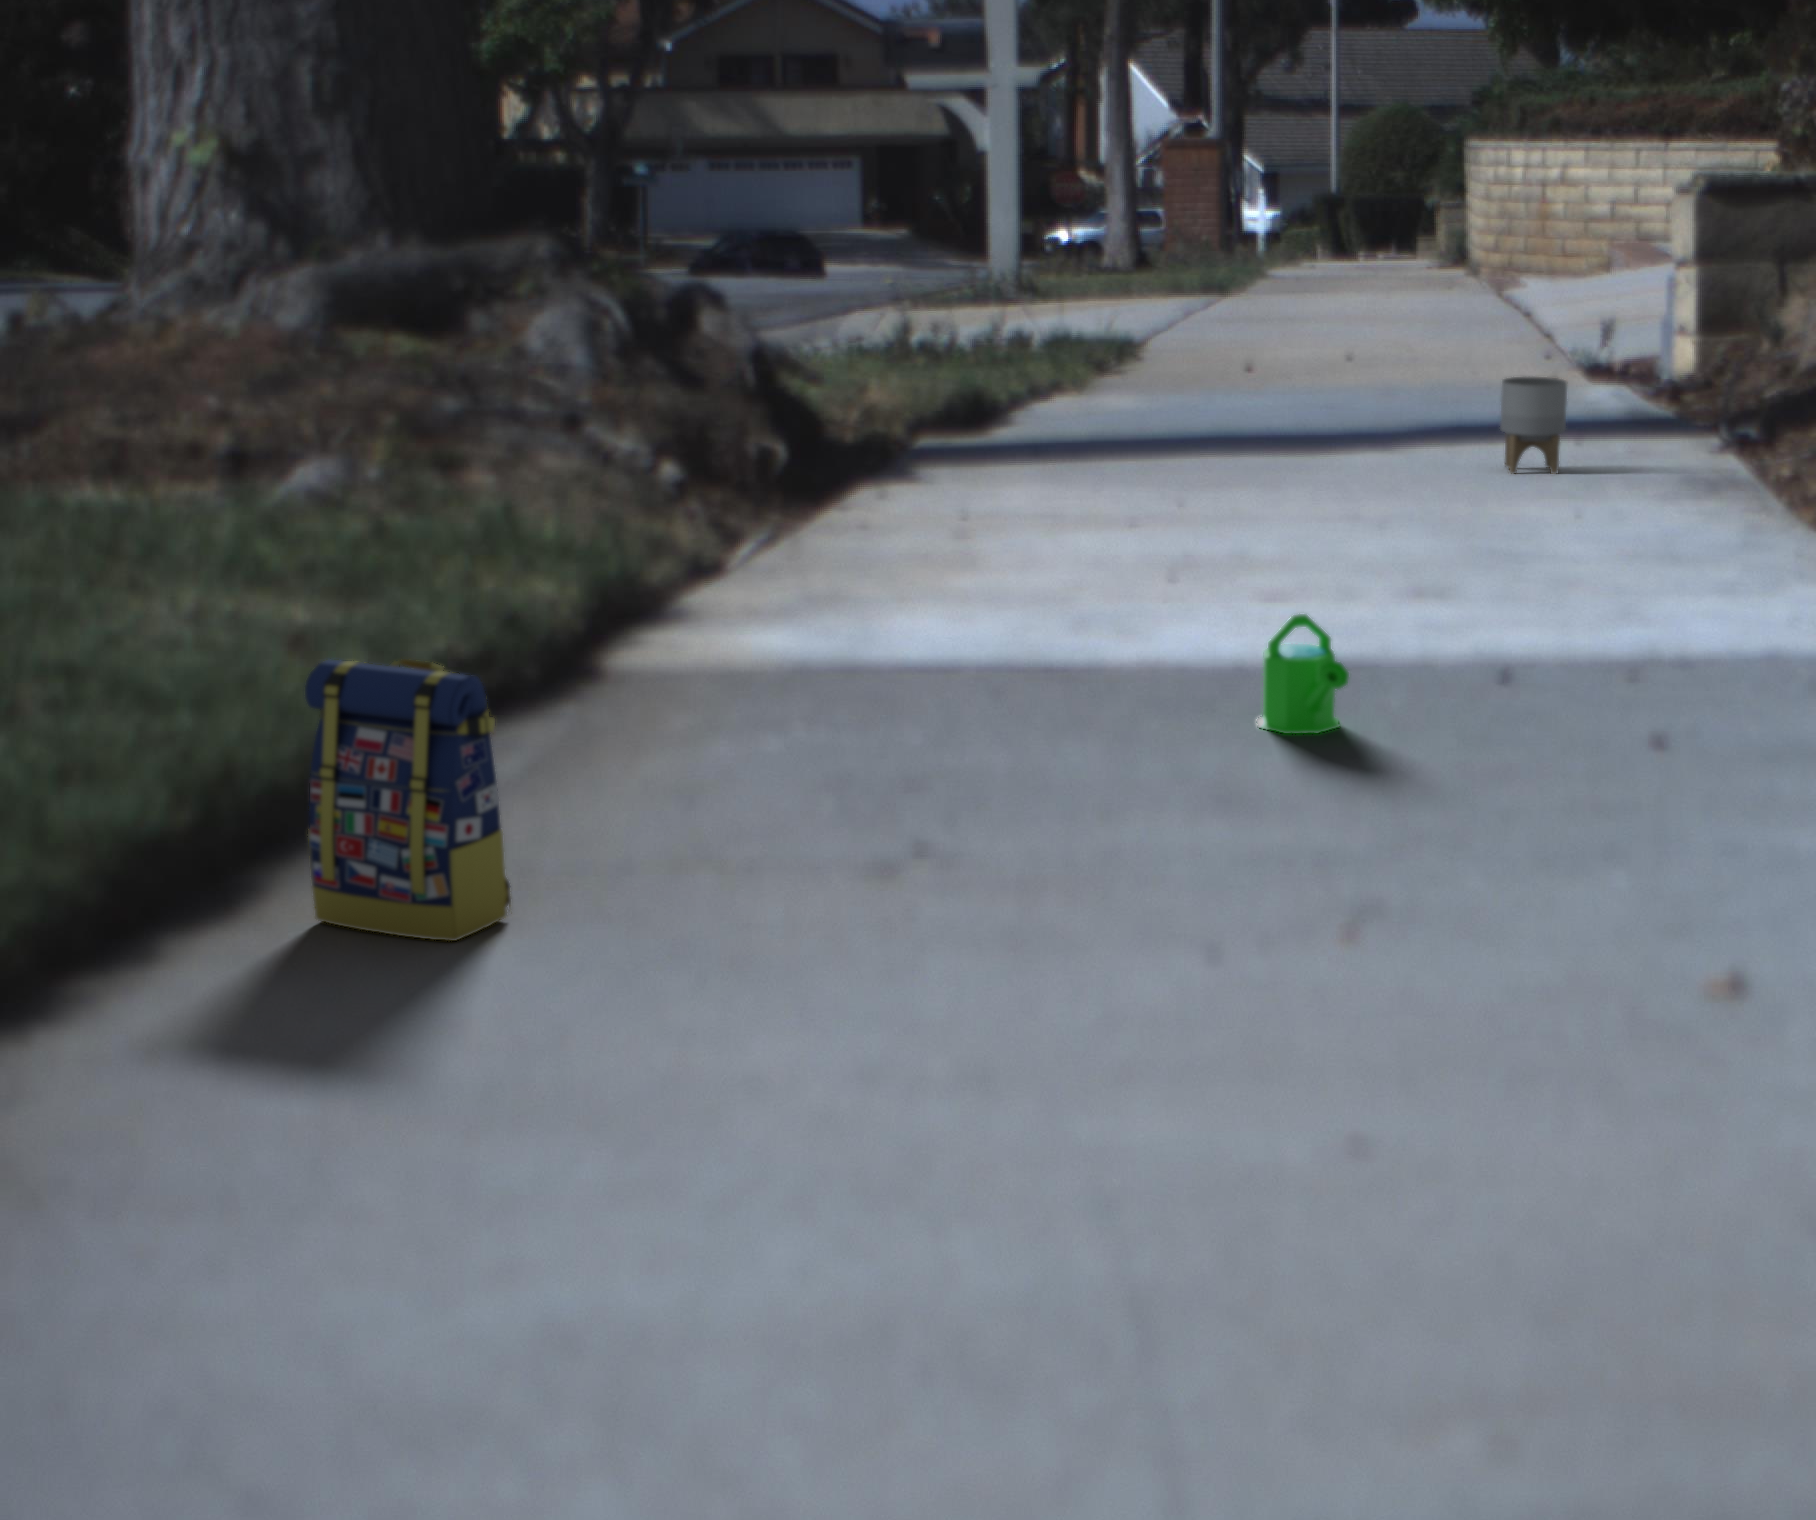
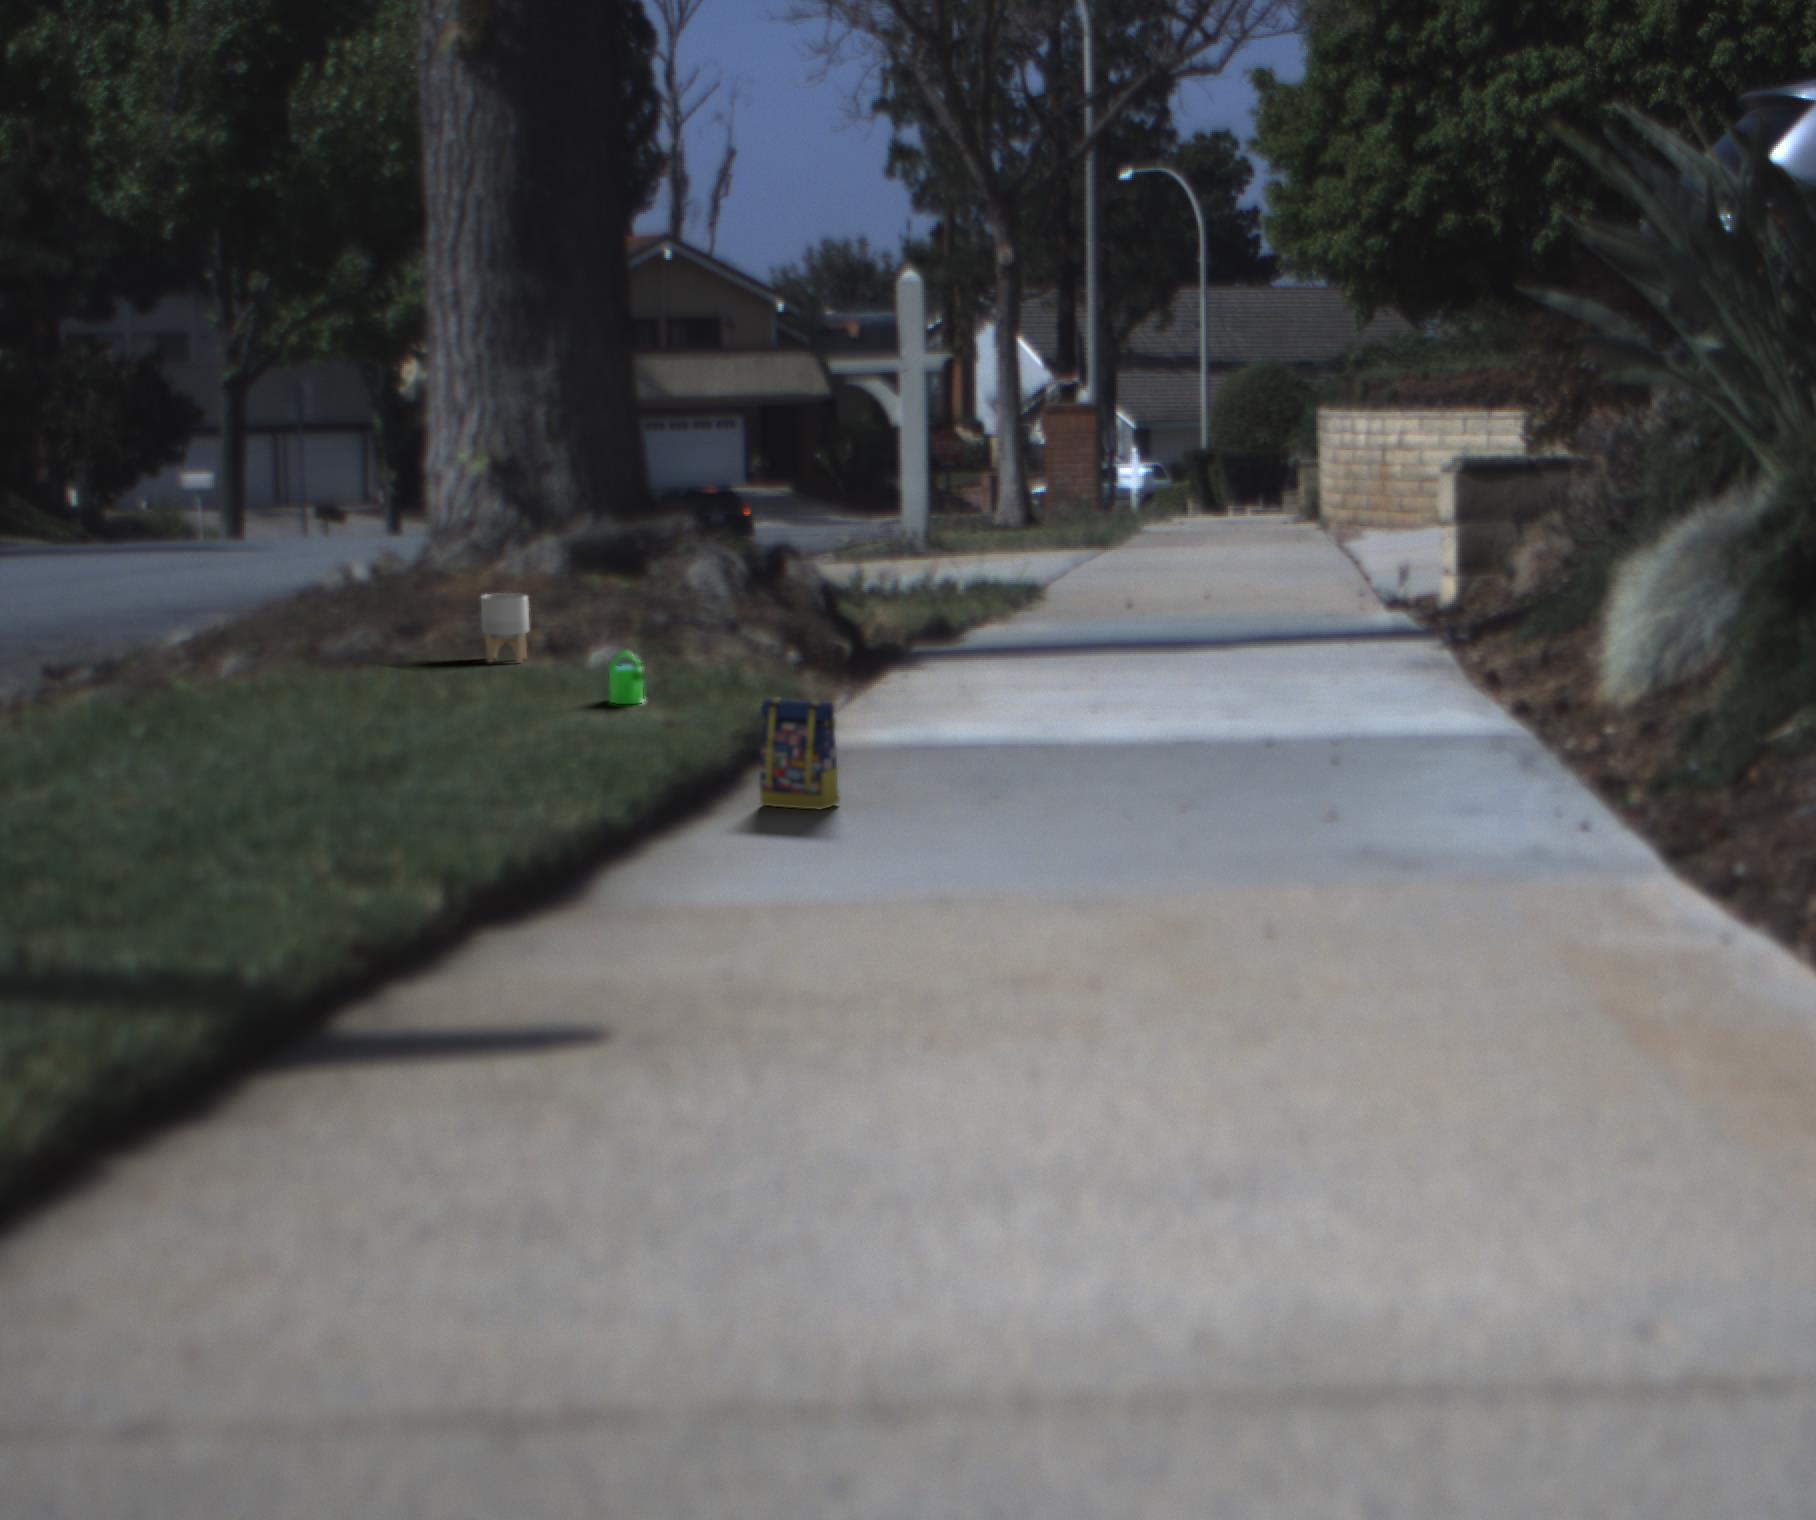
planter: present [1500,377,1567,474] -> present [481,593,529,663]
watering can: present [1257,614,1349,734] -> present [609,651,644,704]

